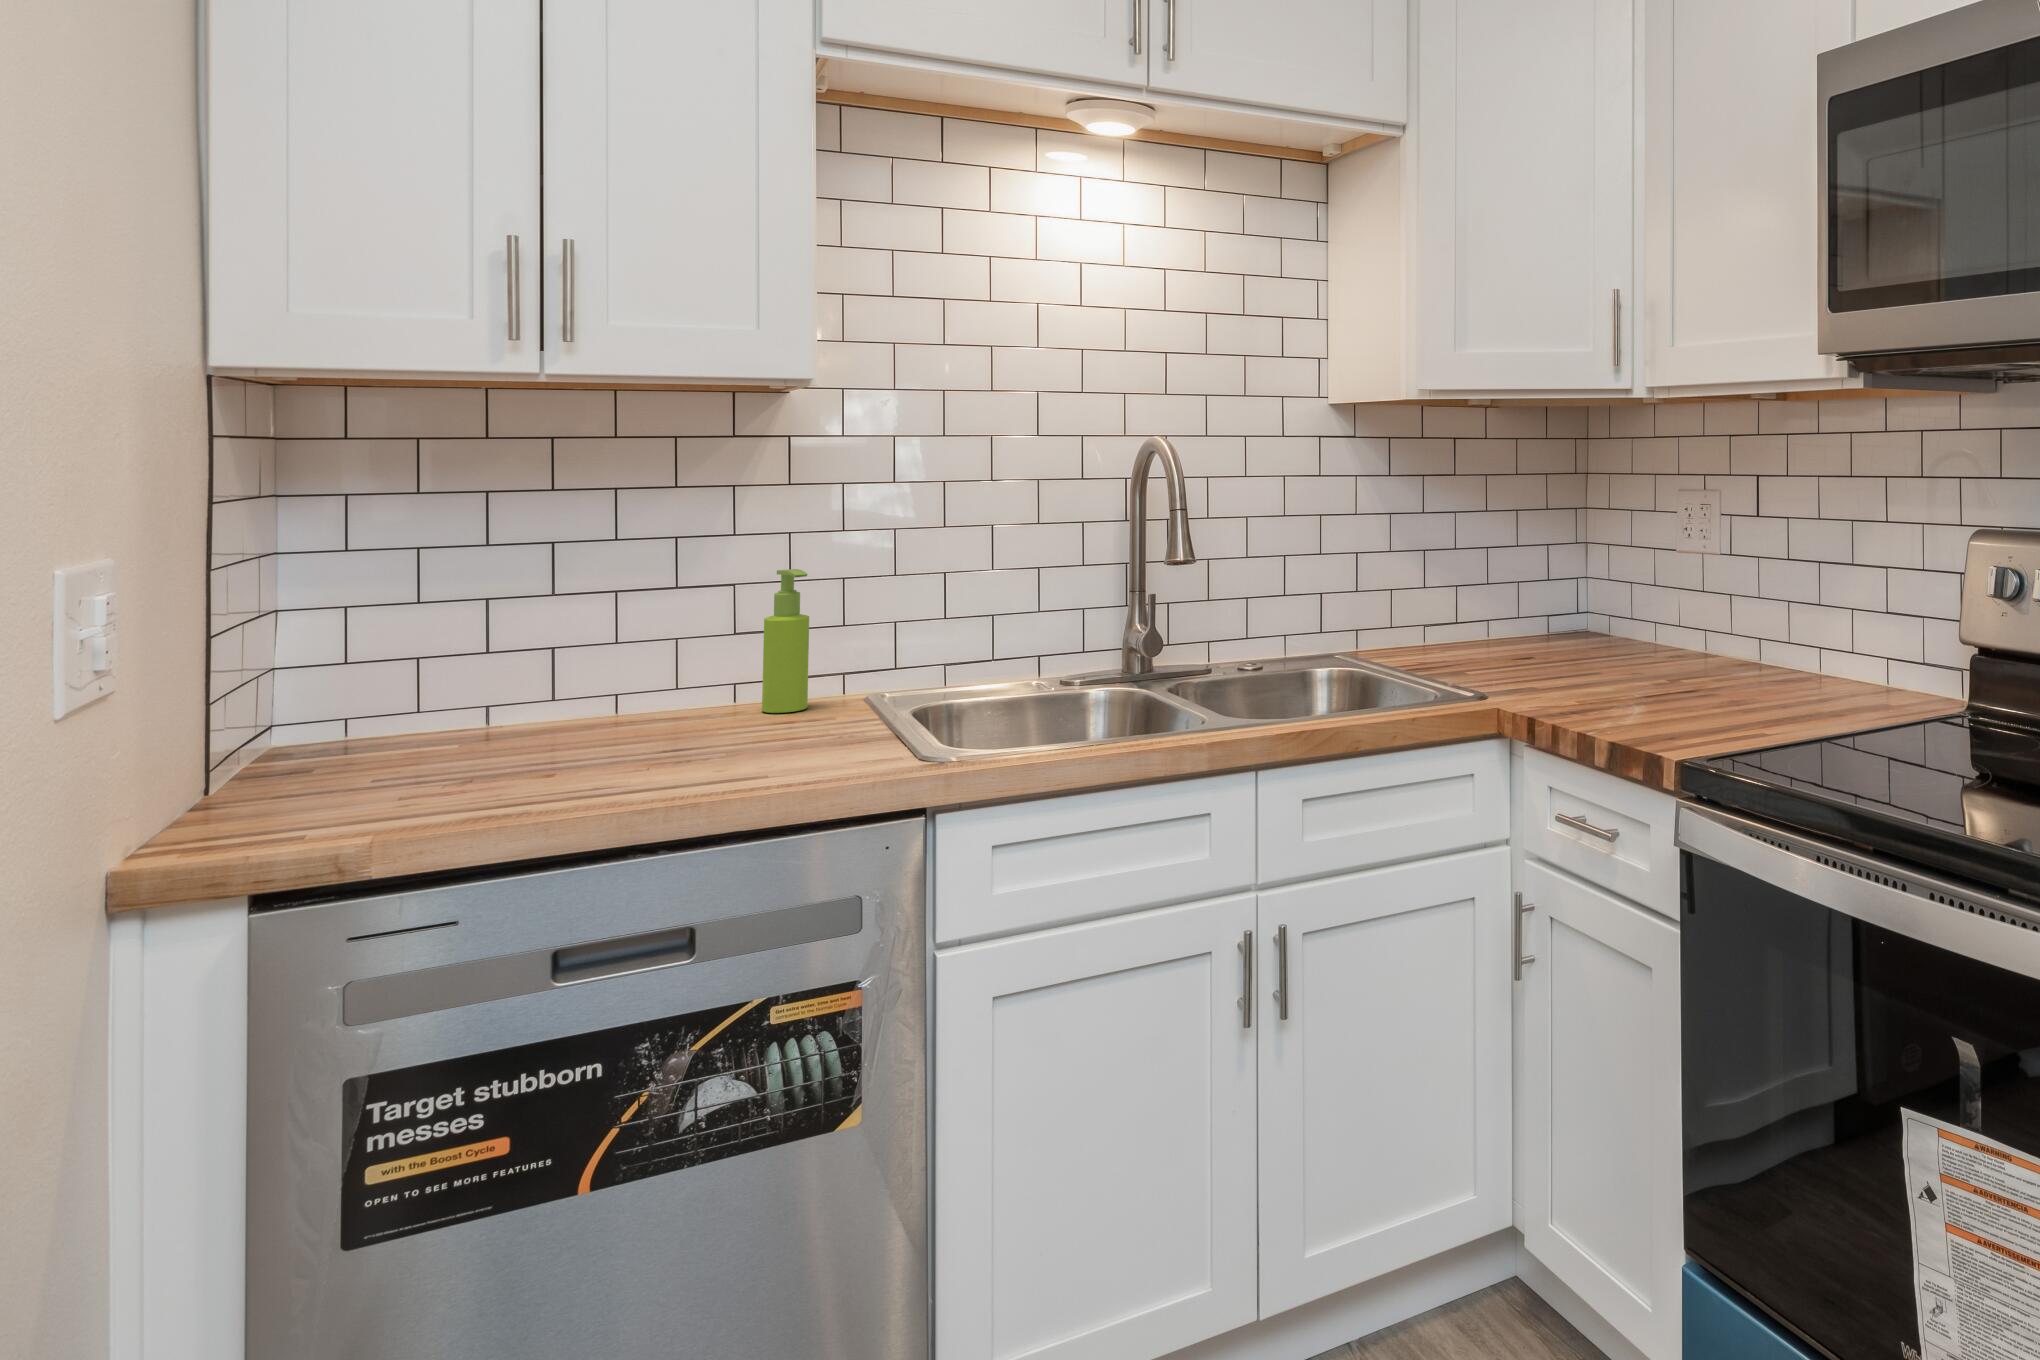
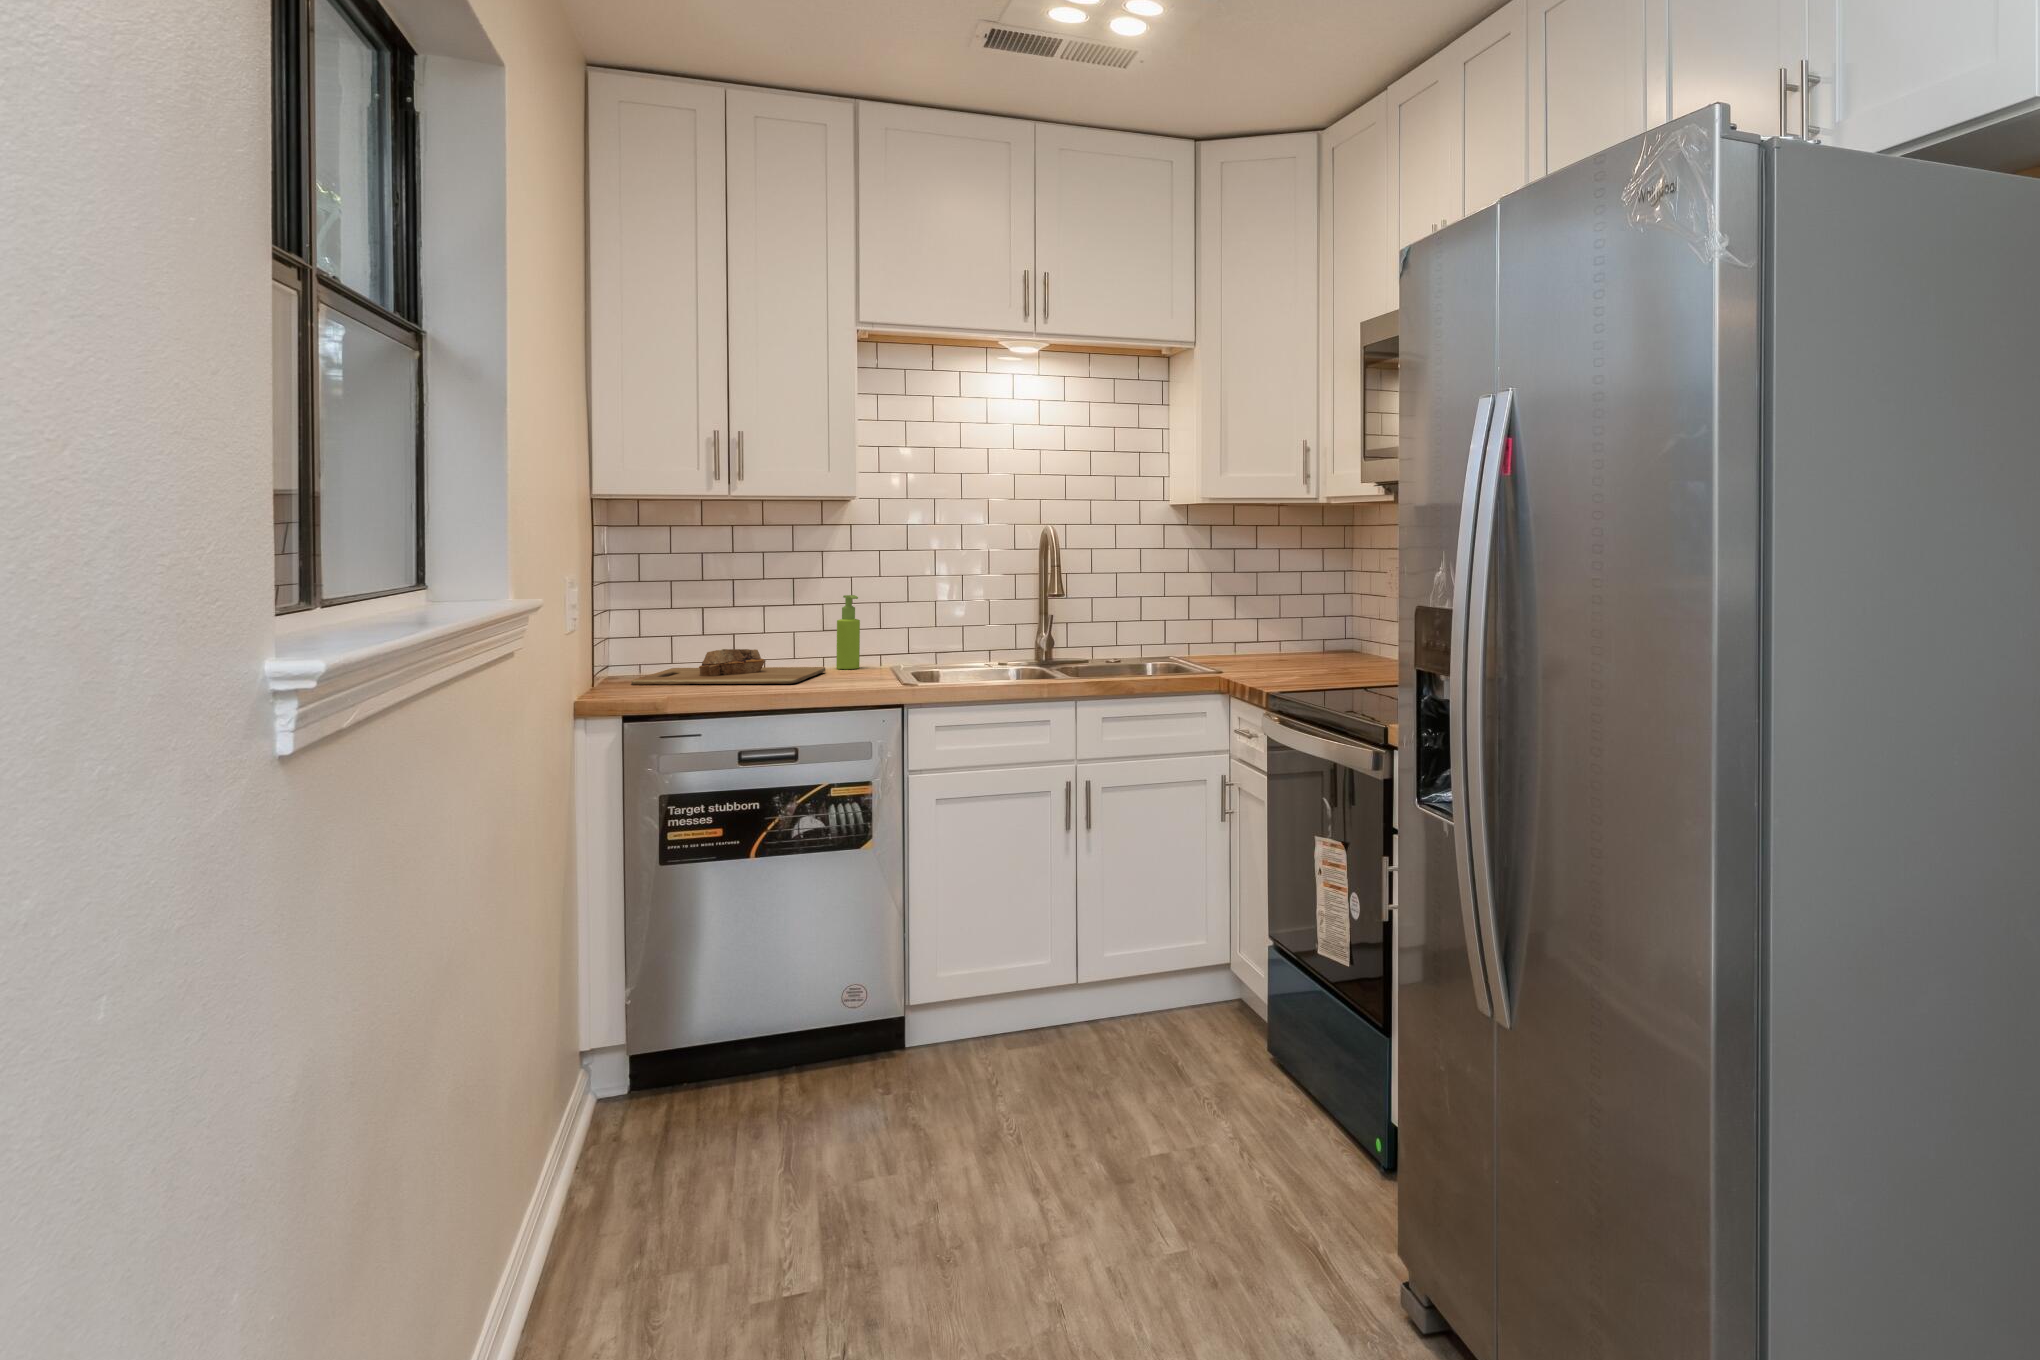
cutting board: none [300,690,743,791] -> present [631,649,825,685]

